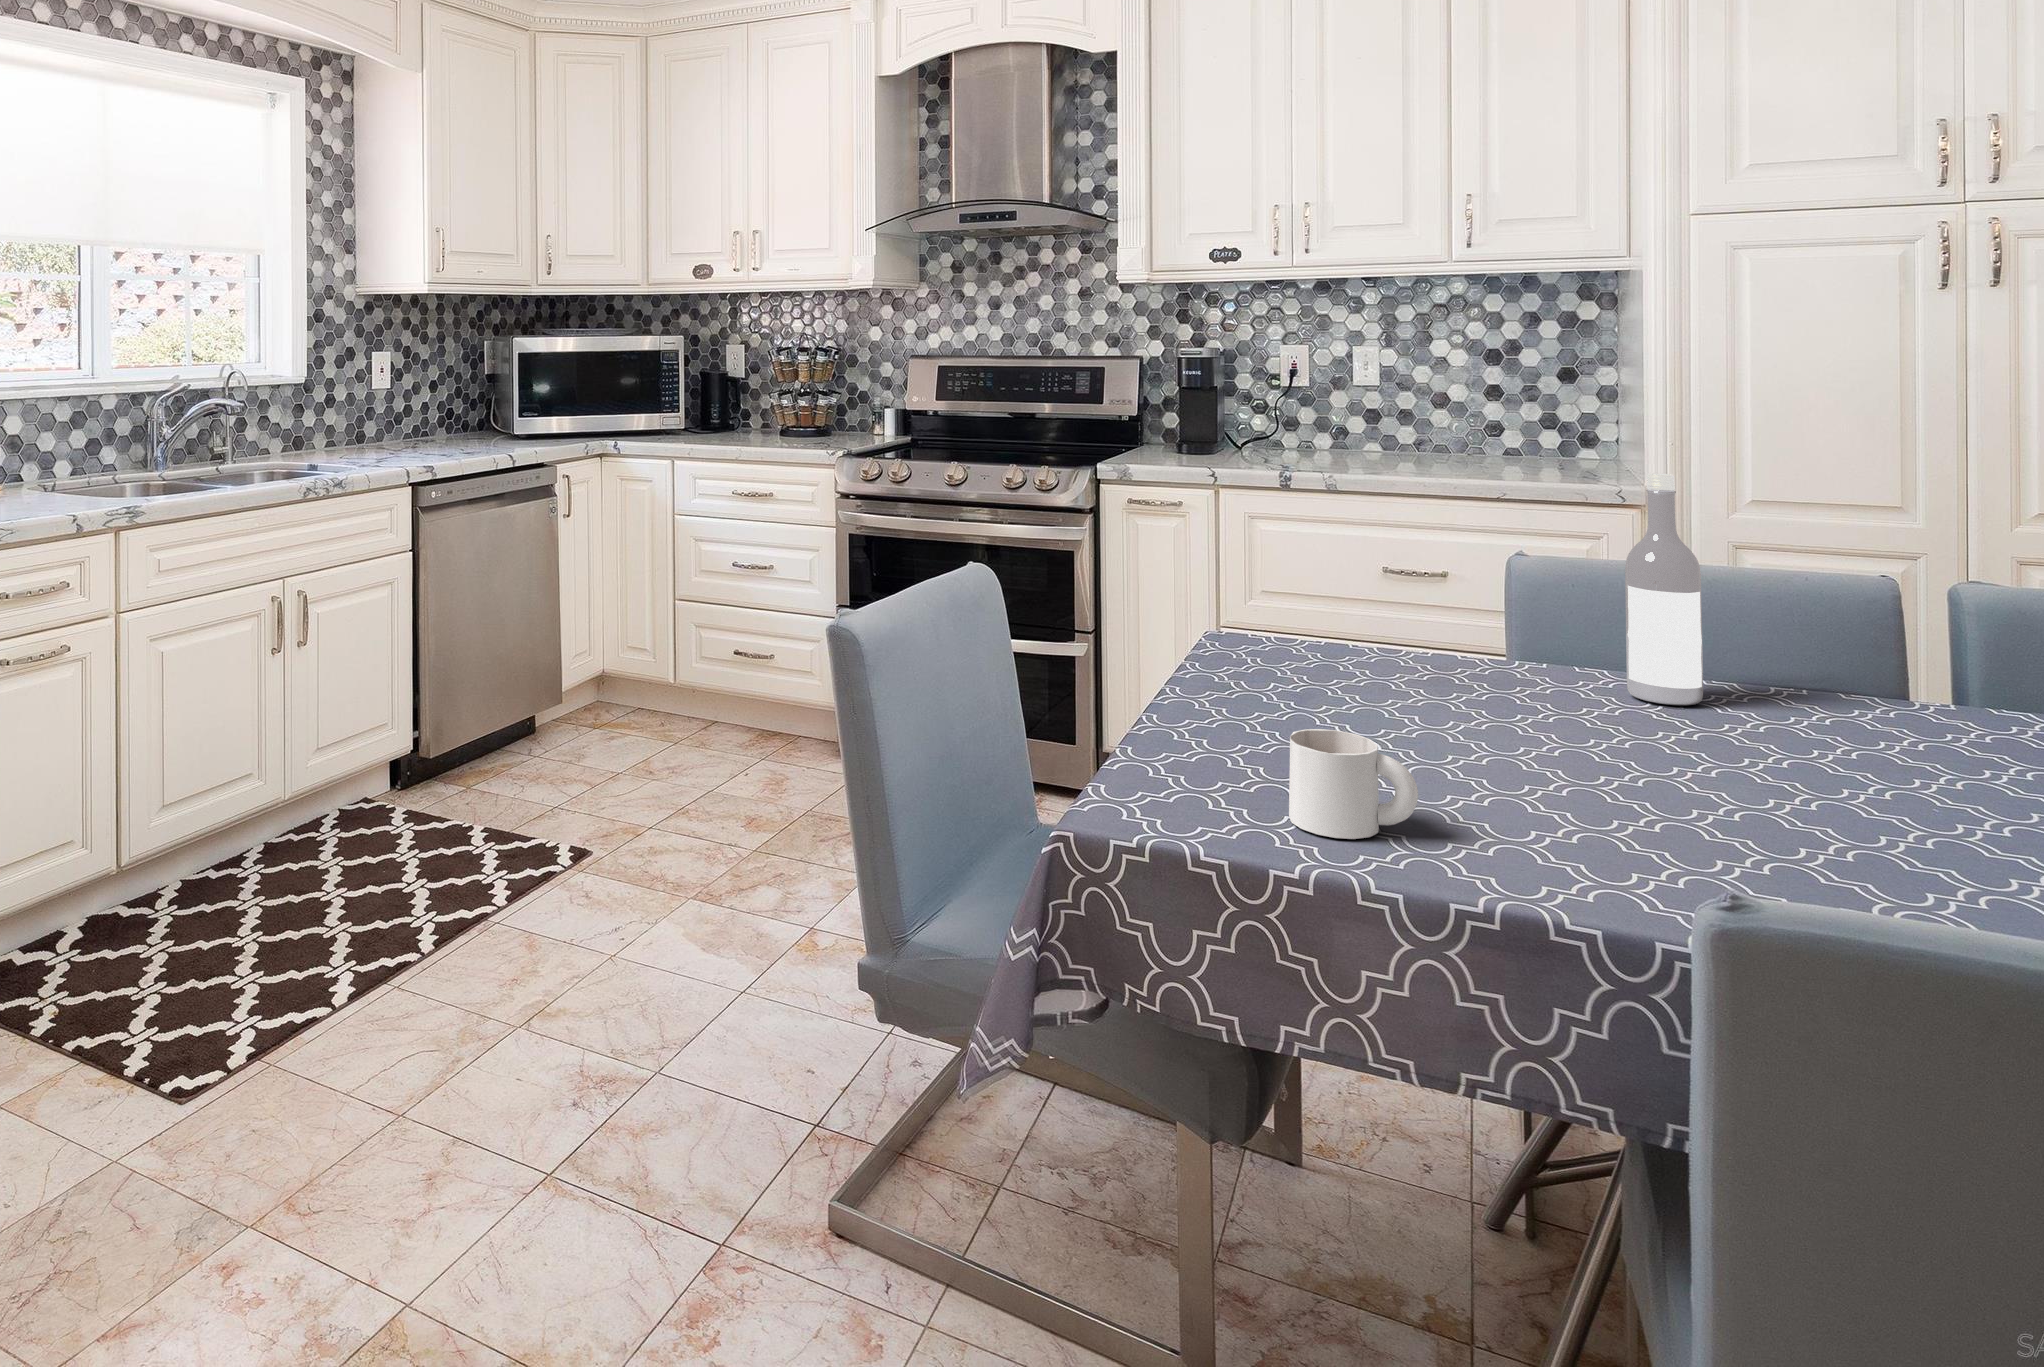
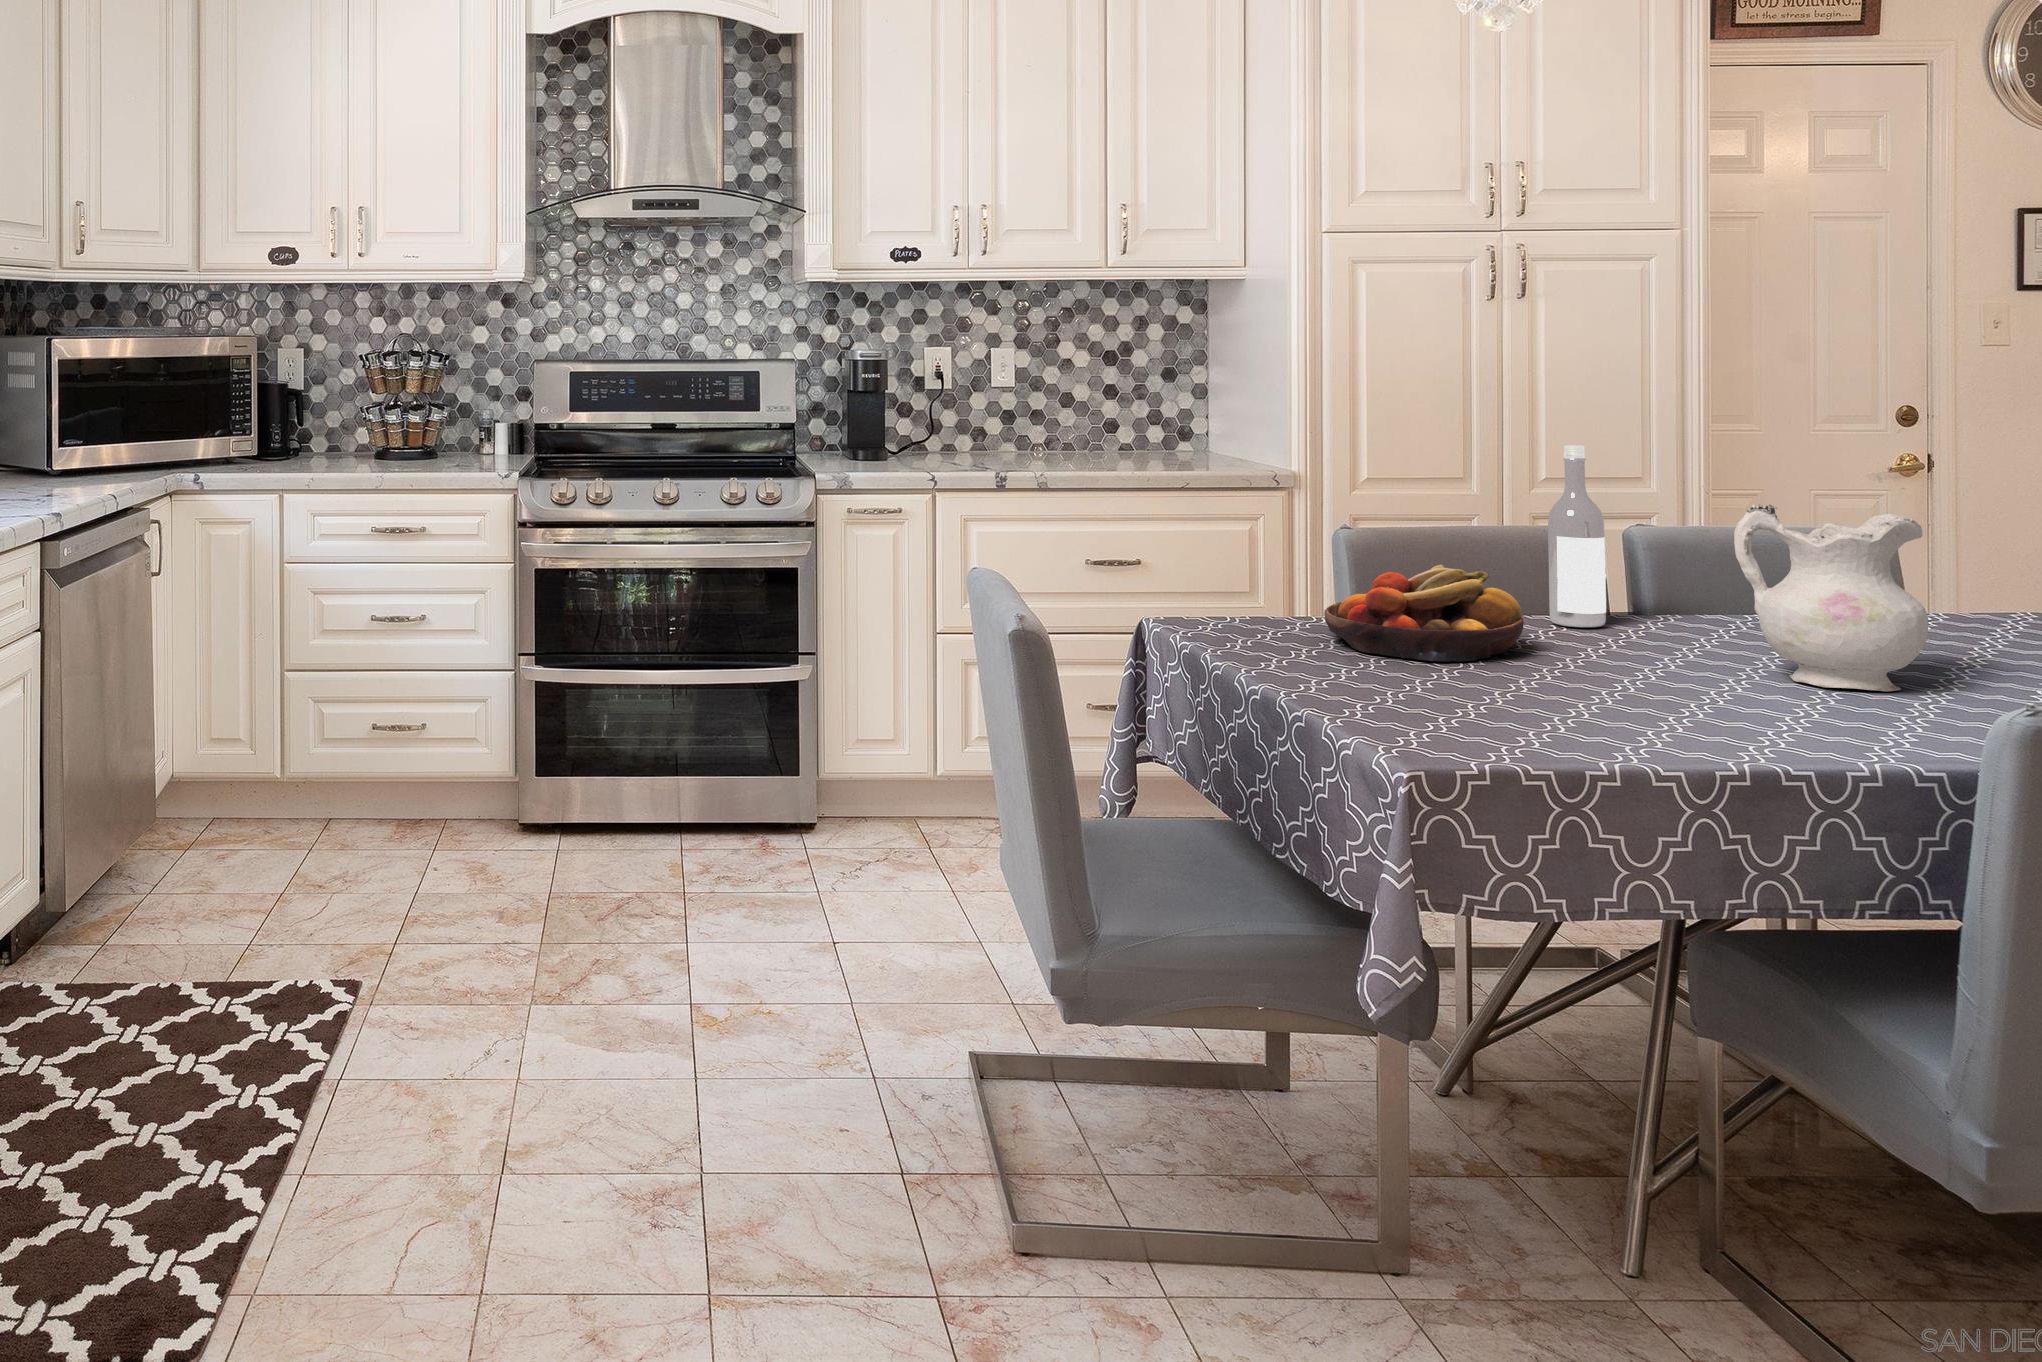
ceramic pitcher: none [1715,566,1996,855] -> present [1734,504,1929,691]
fruit bowl: none [1272,606,1505,723] -> present [1324,565,1524,661]
mug: present [1289,729,1418,839] -> none [1563,654,1664,734]

